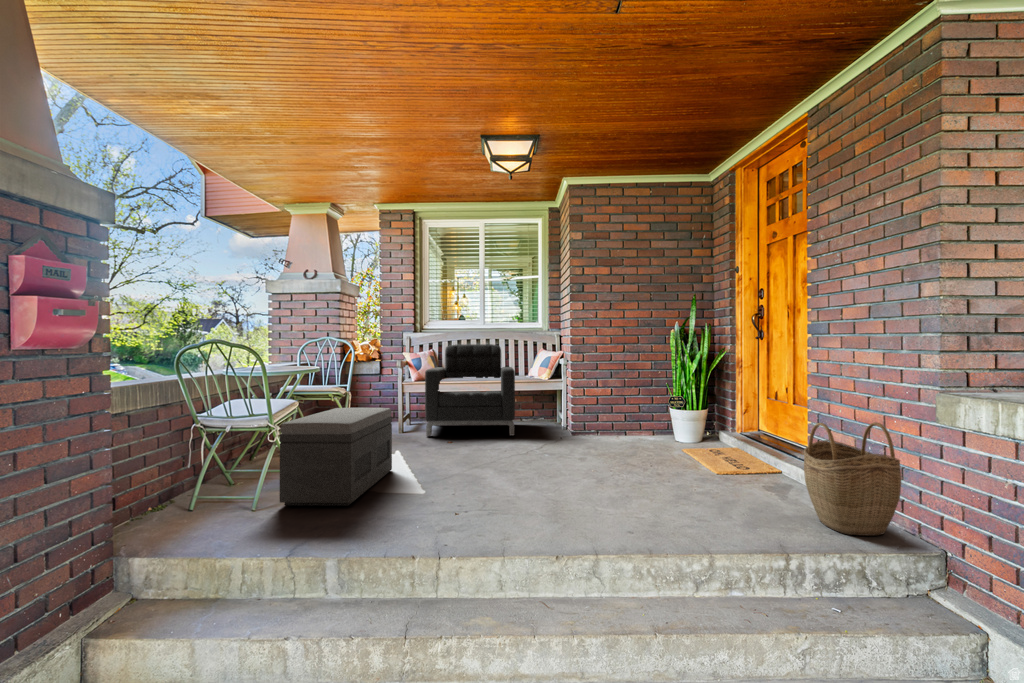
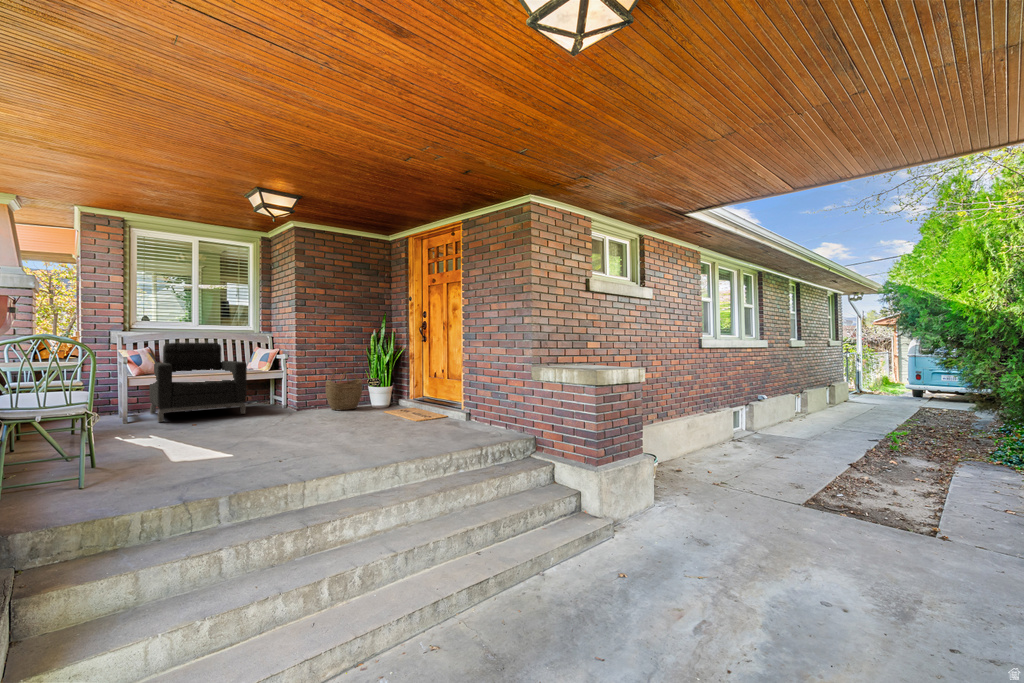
storage bench: present [280,408,392,506] -> none [96,396,178,485]
woven basket: present [804,422,901,536] -> present [325,370,362,410]

